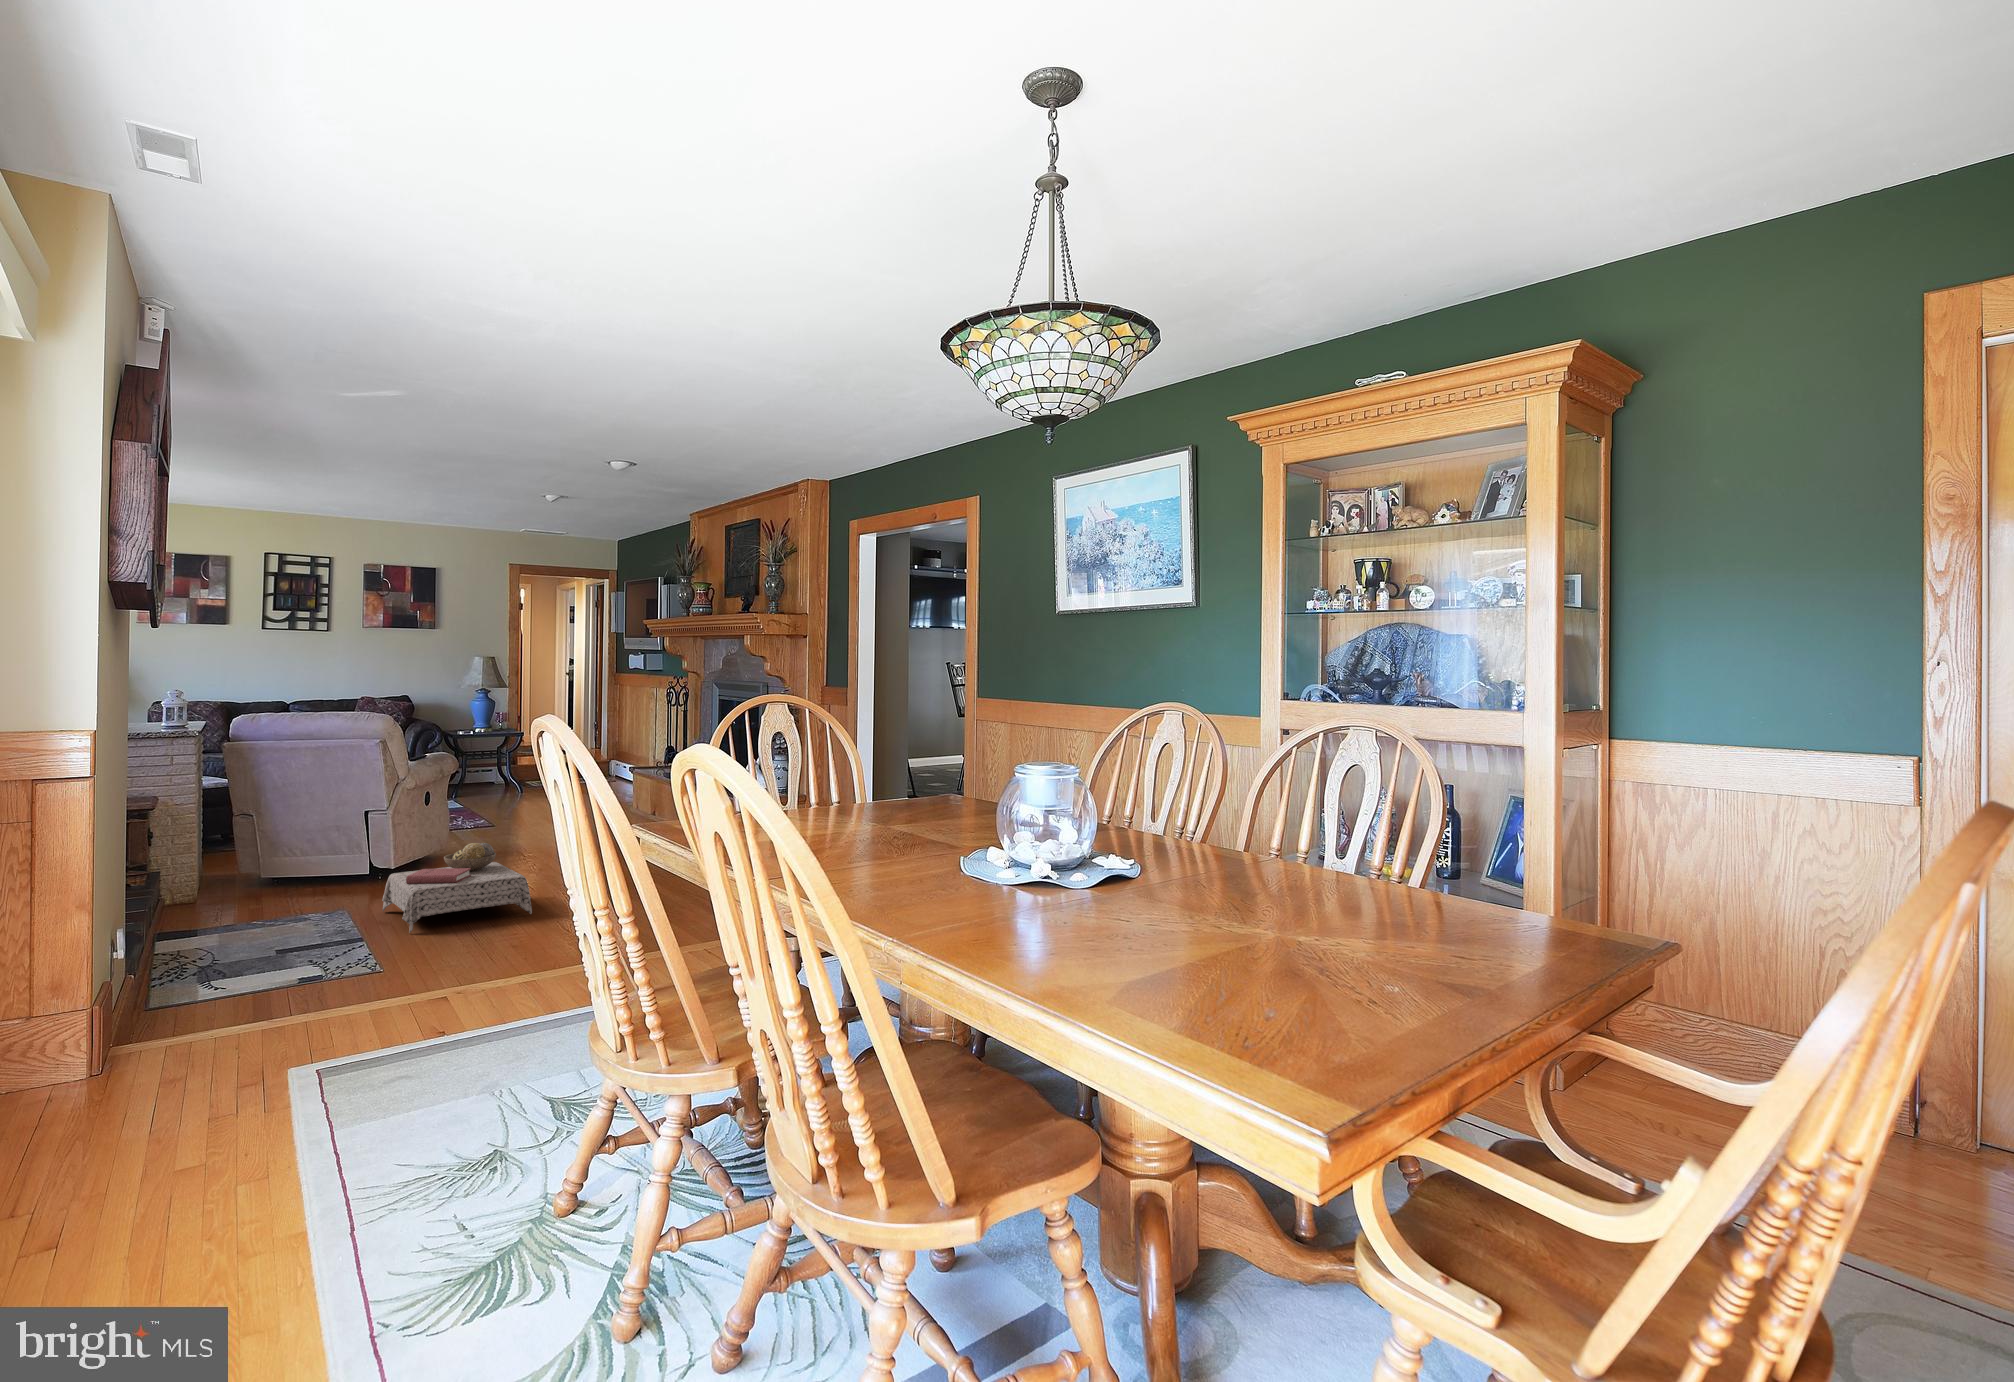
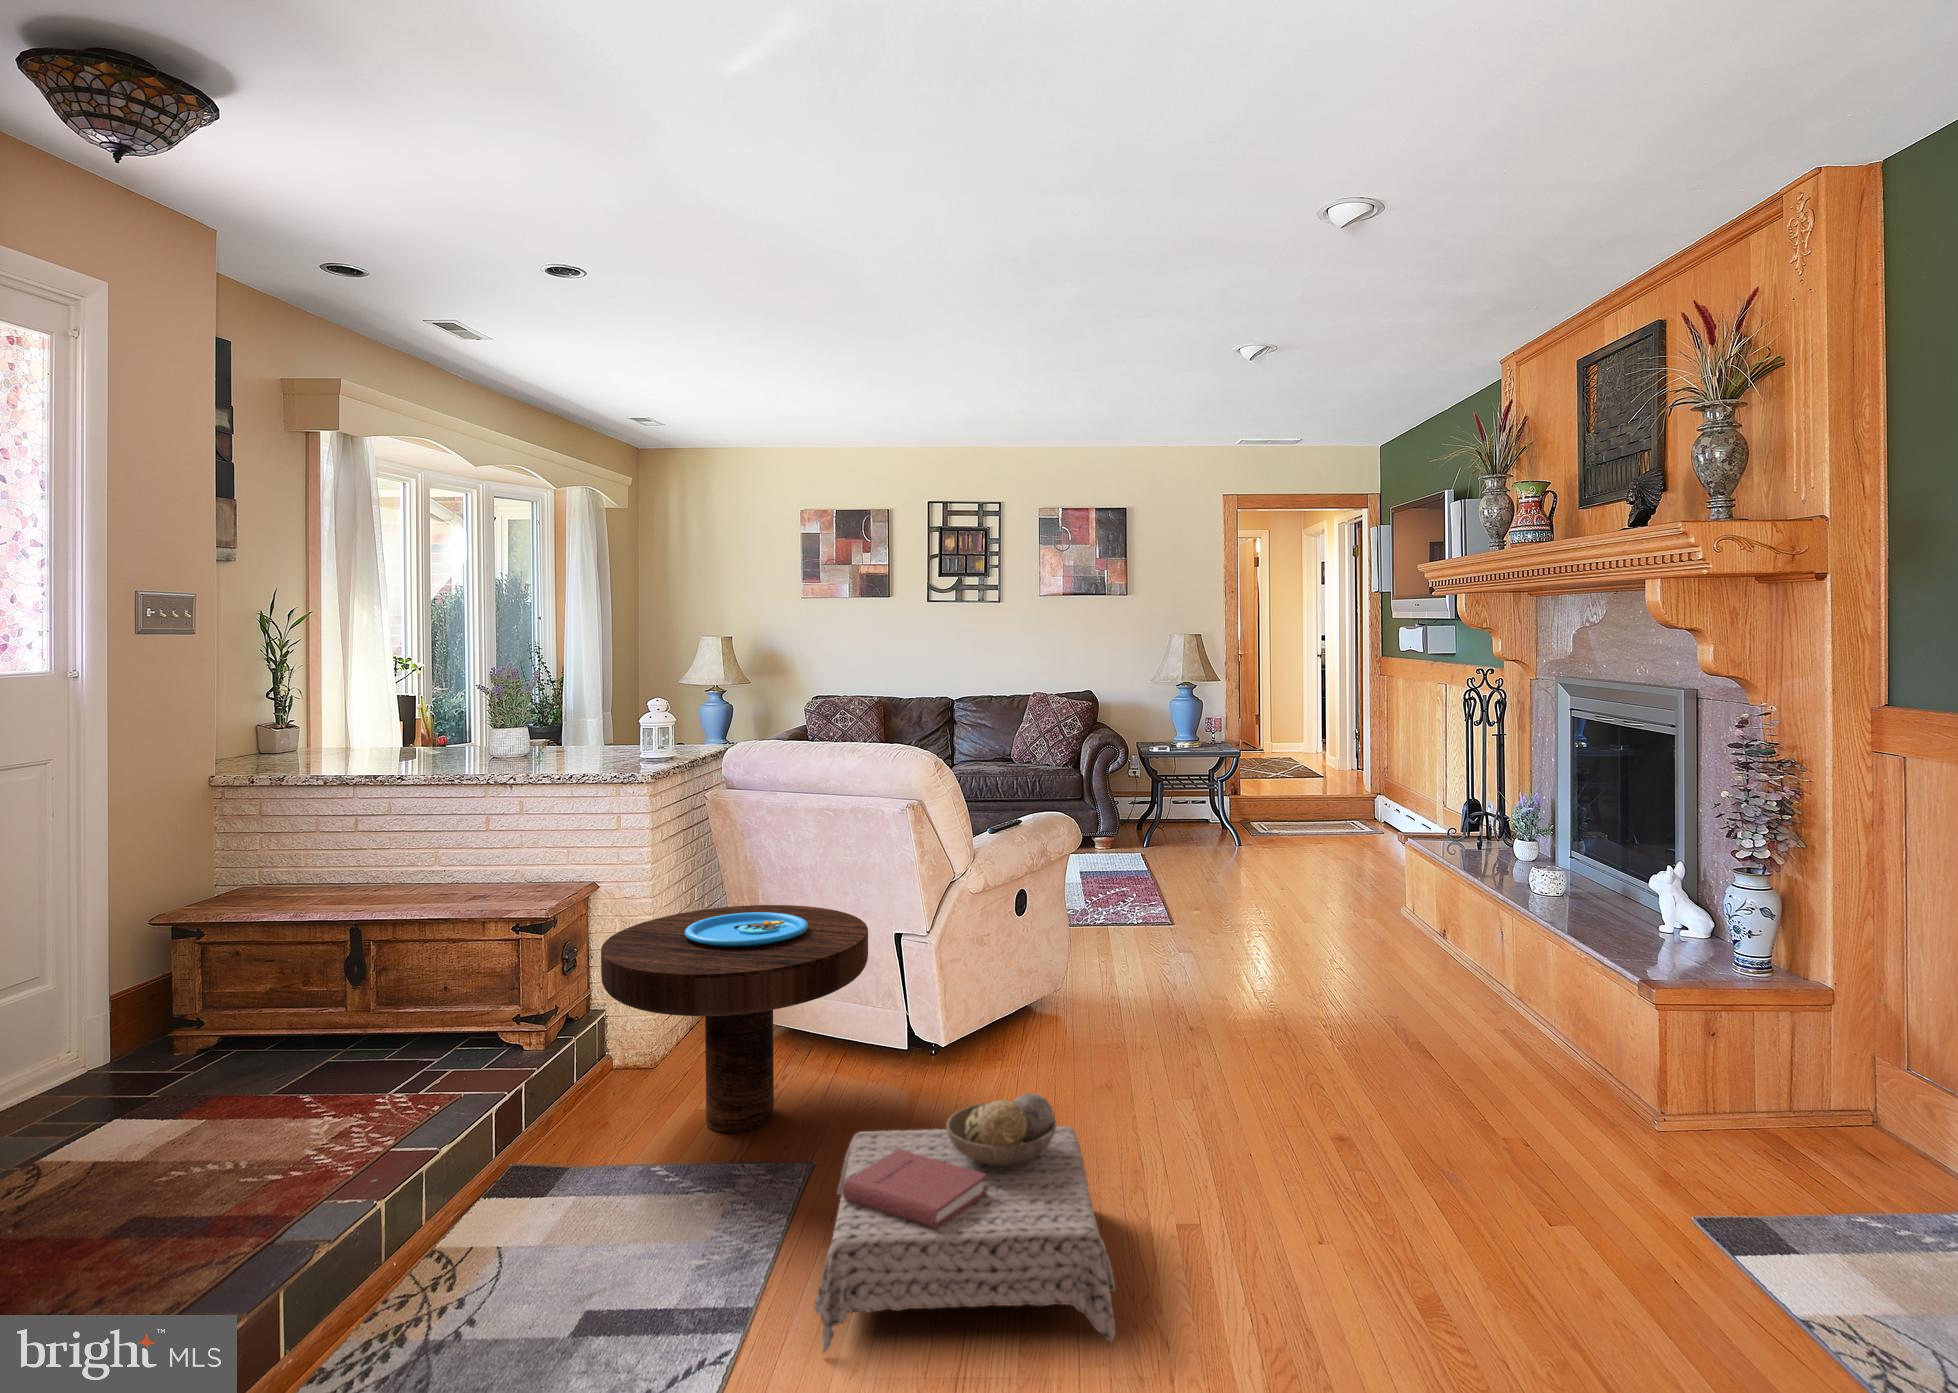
side table: none [201,798,366,907] -> present [601,905,868,1133]

